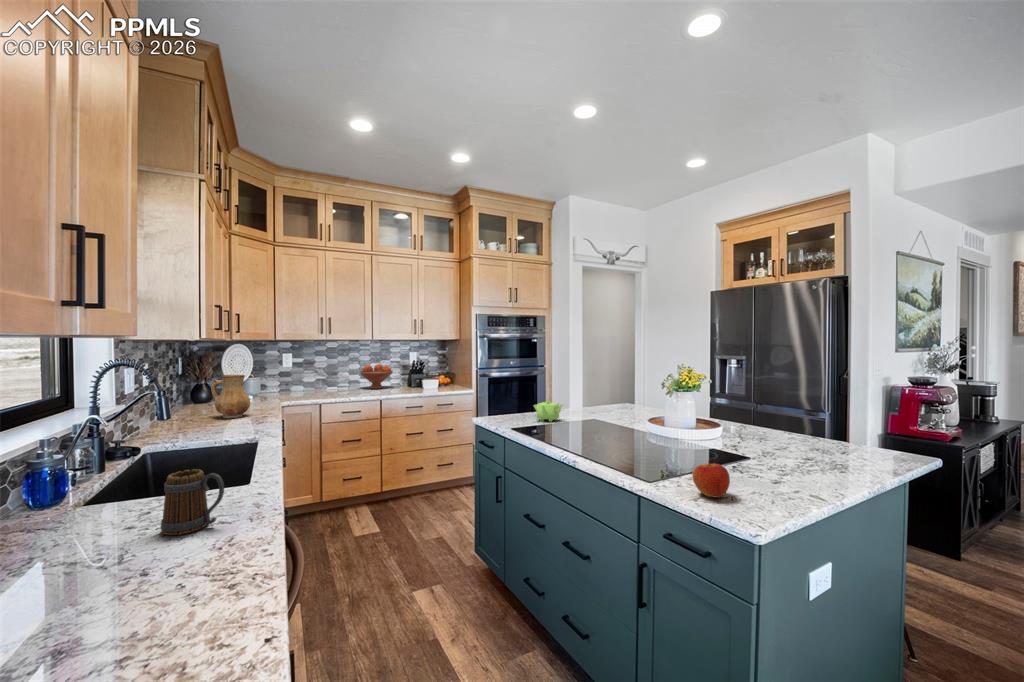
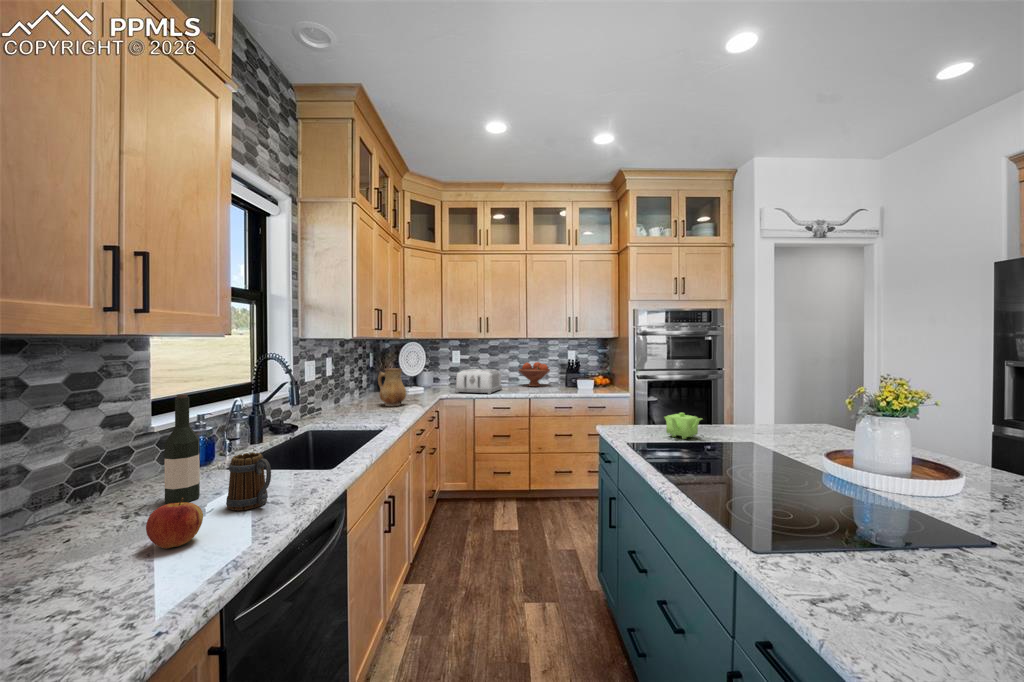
toaster: none [296,373,346,400] -> present [455,369,502,394]
wine bottle: none [54,410,103,547] -> present [164,394,200,504]
apple: present [692,460,730,498] -> present [146,498,203,549]

